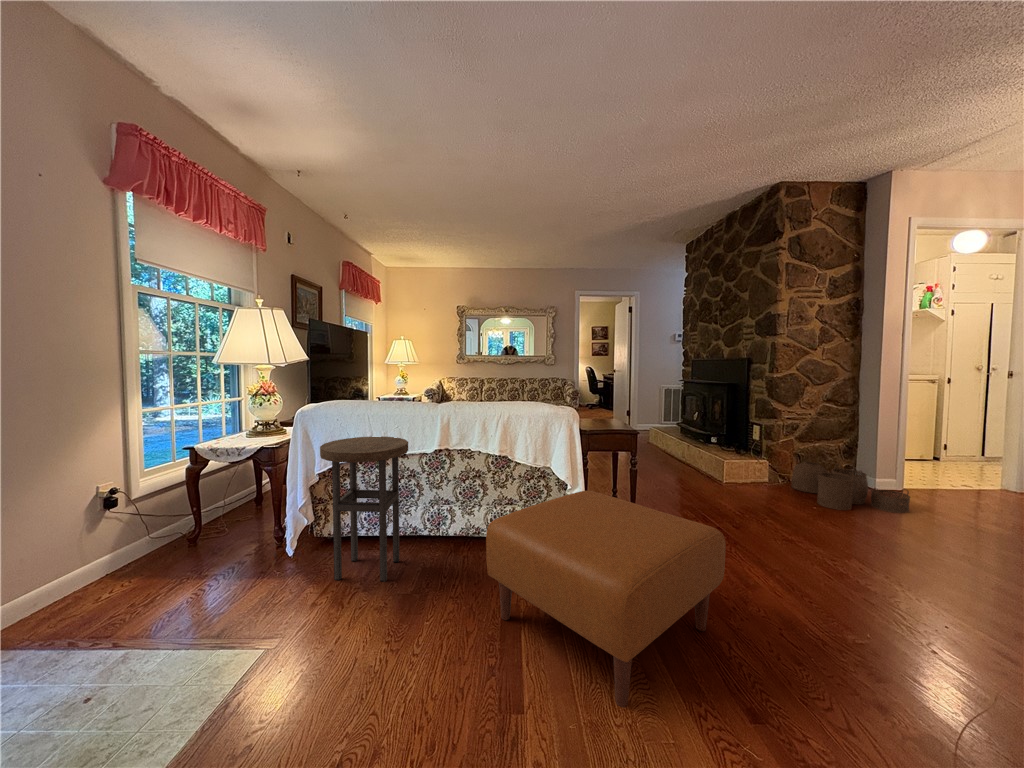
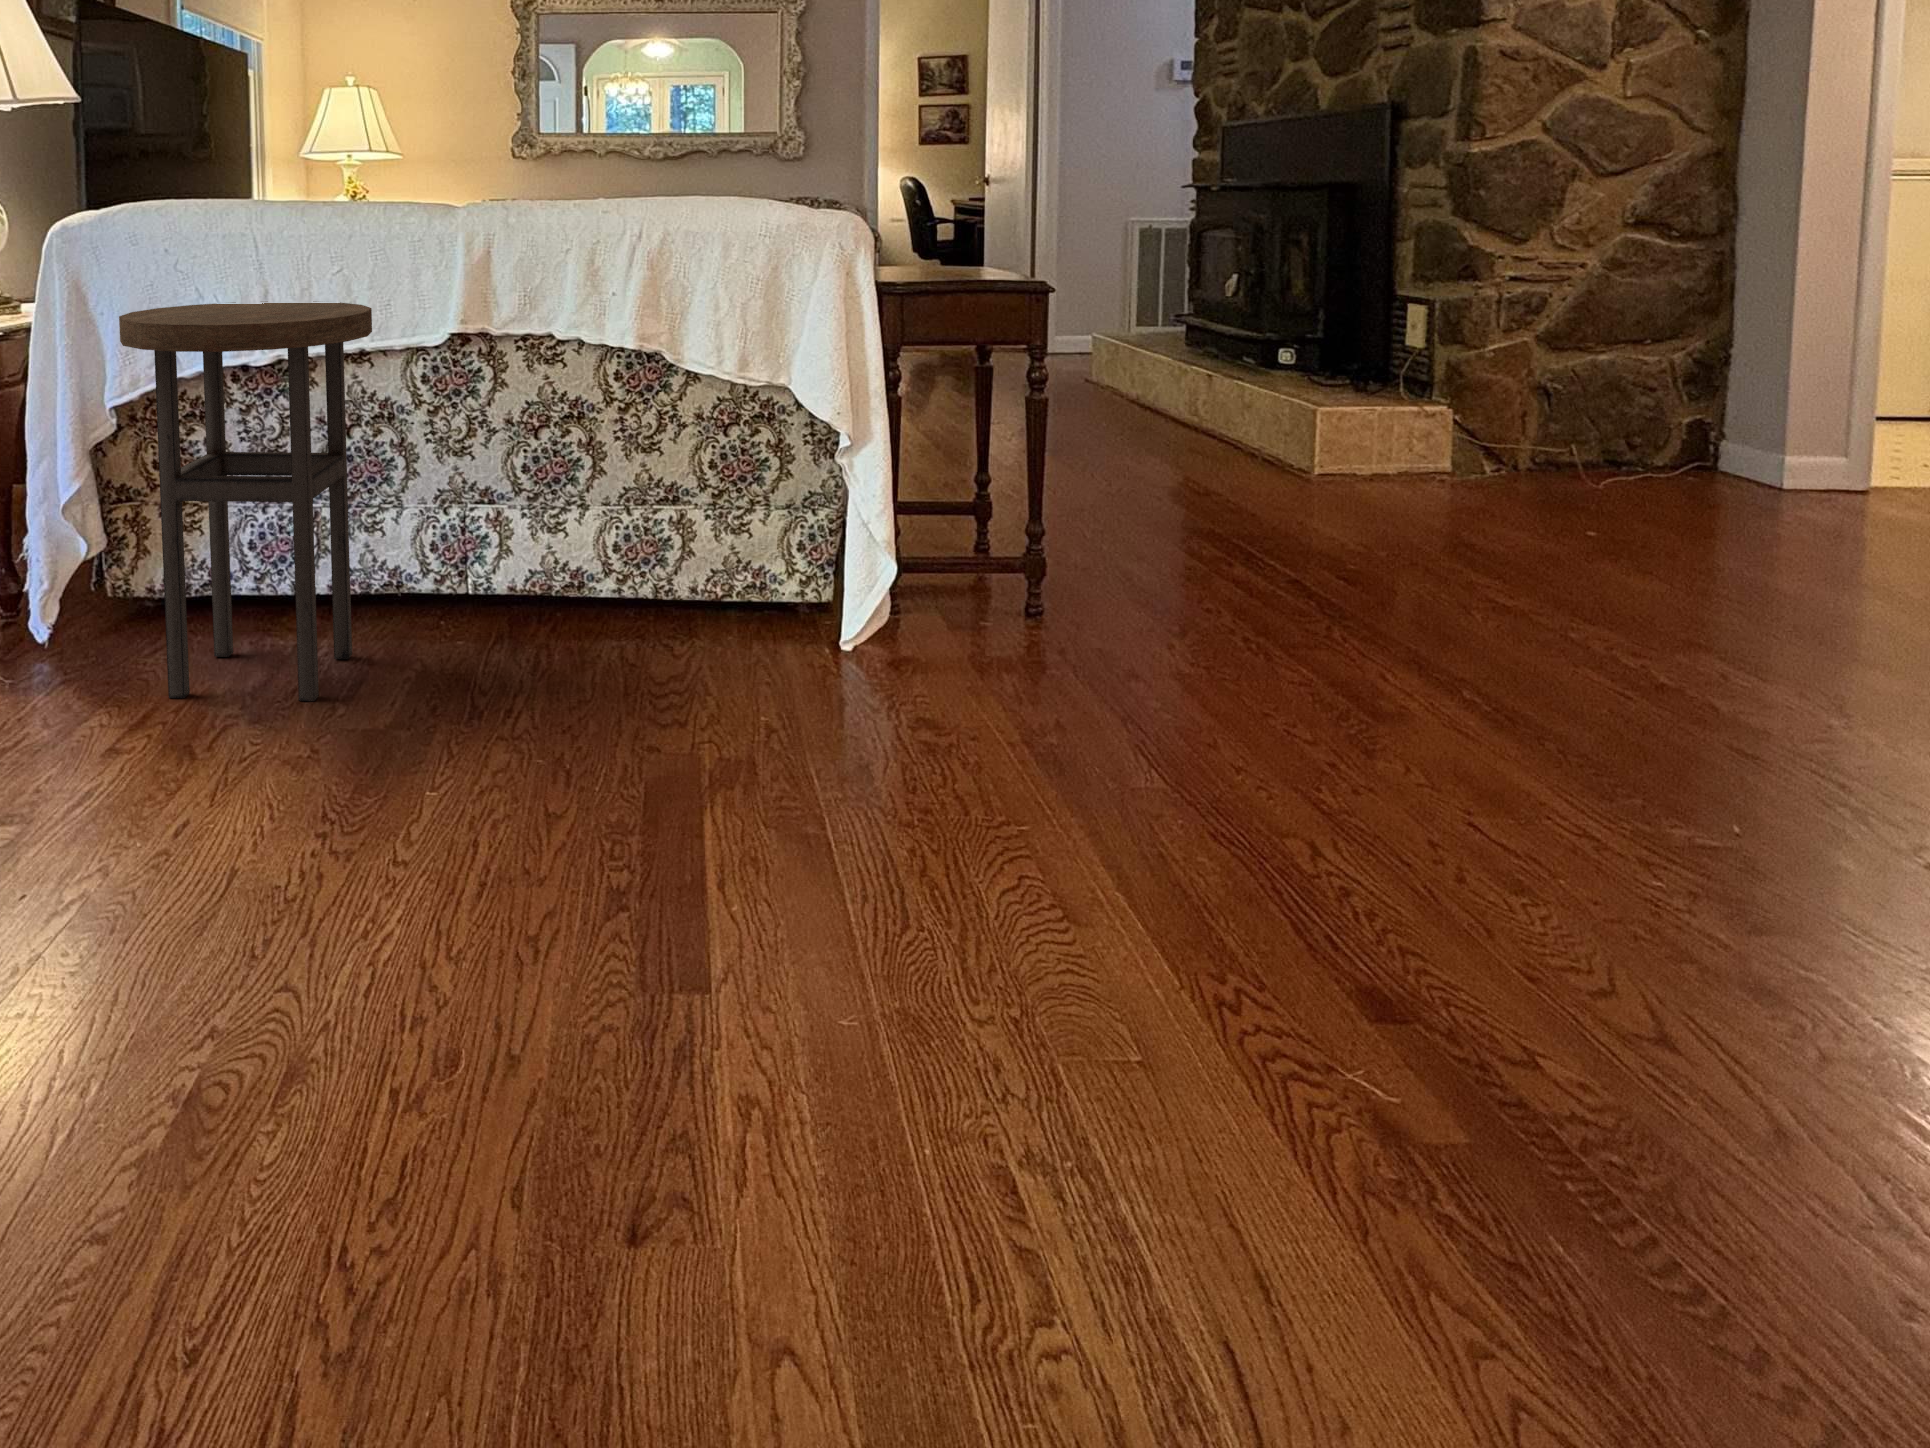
woven basket: present [792,460,910,513] -> none [1523,401,1887,547]
ottoman: present [486,491,726,707] -> none [600,444,1298,972]

